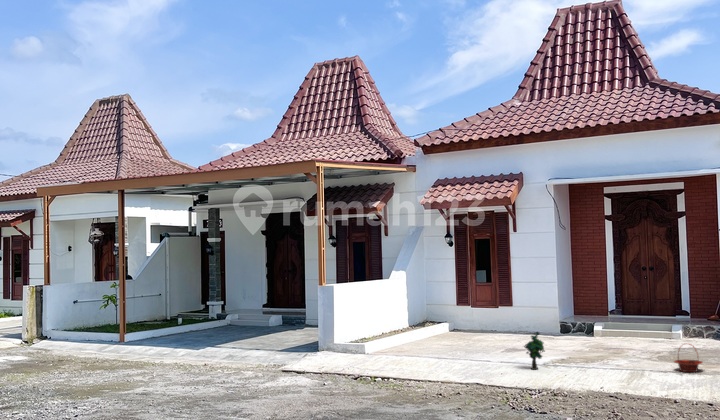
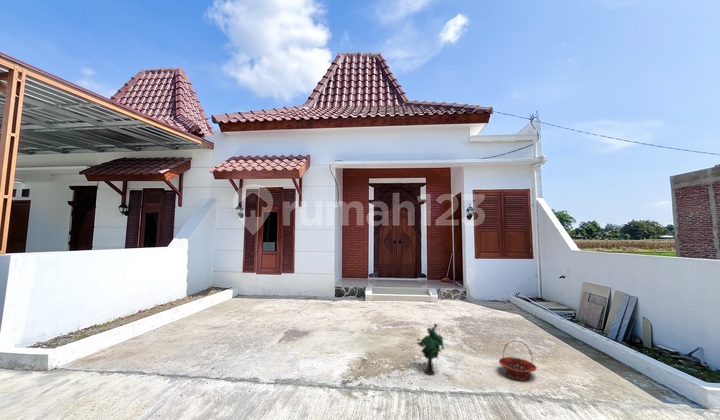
decorative plant: present [524,332,545,370] -> present [418,324,444,375]

